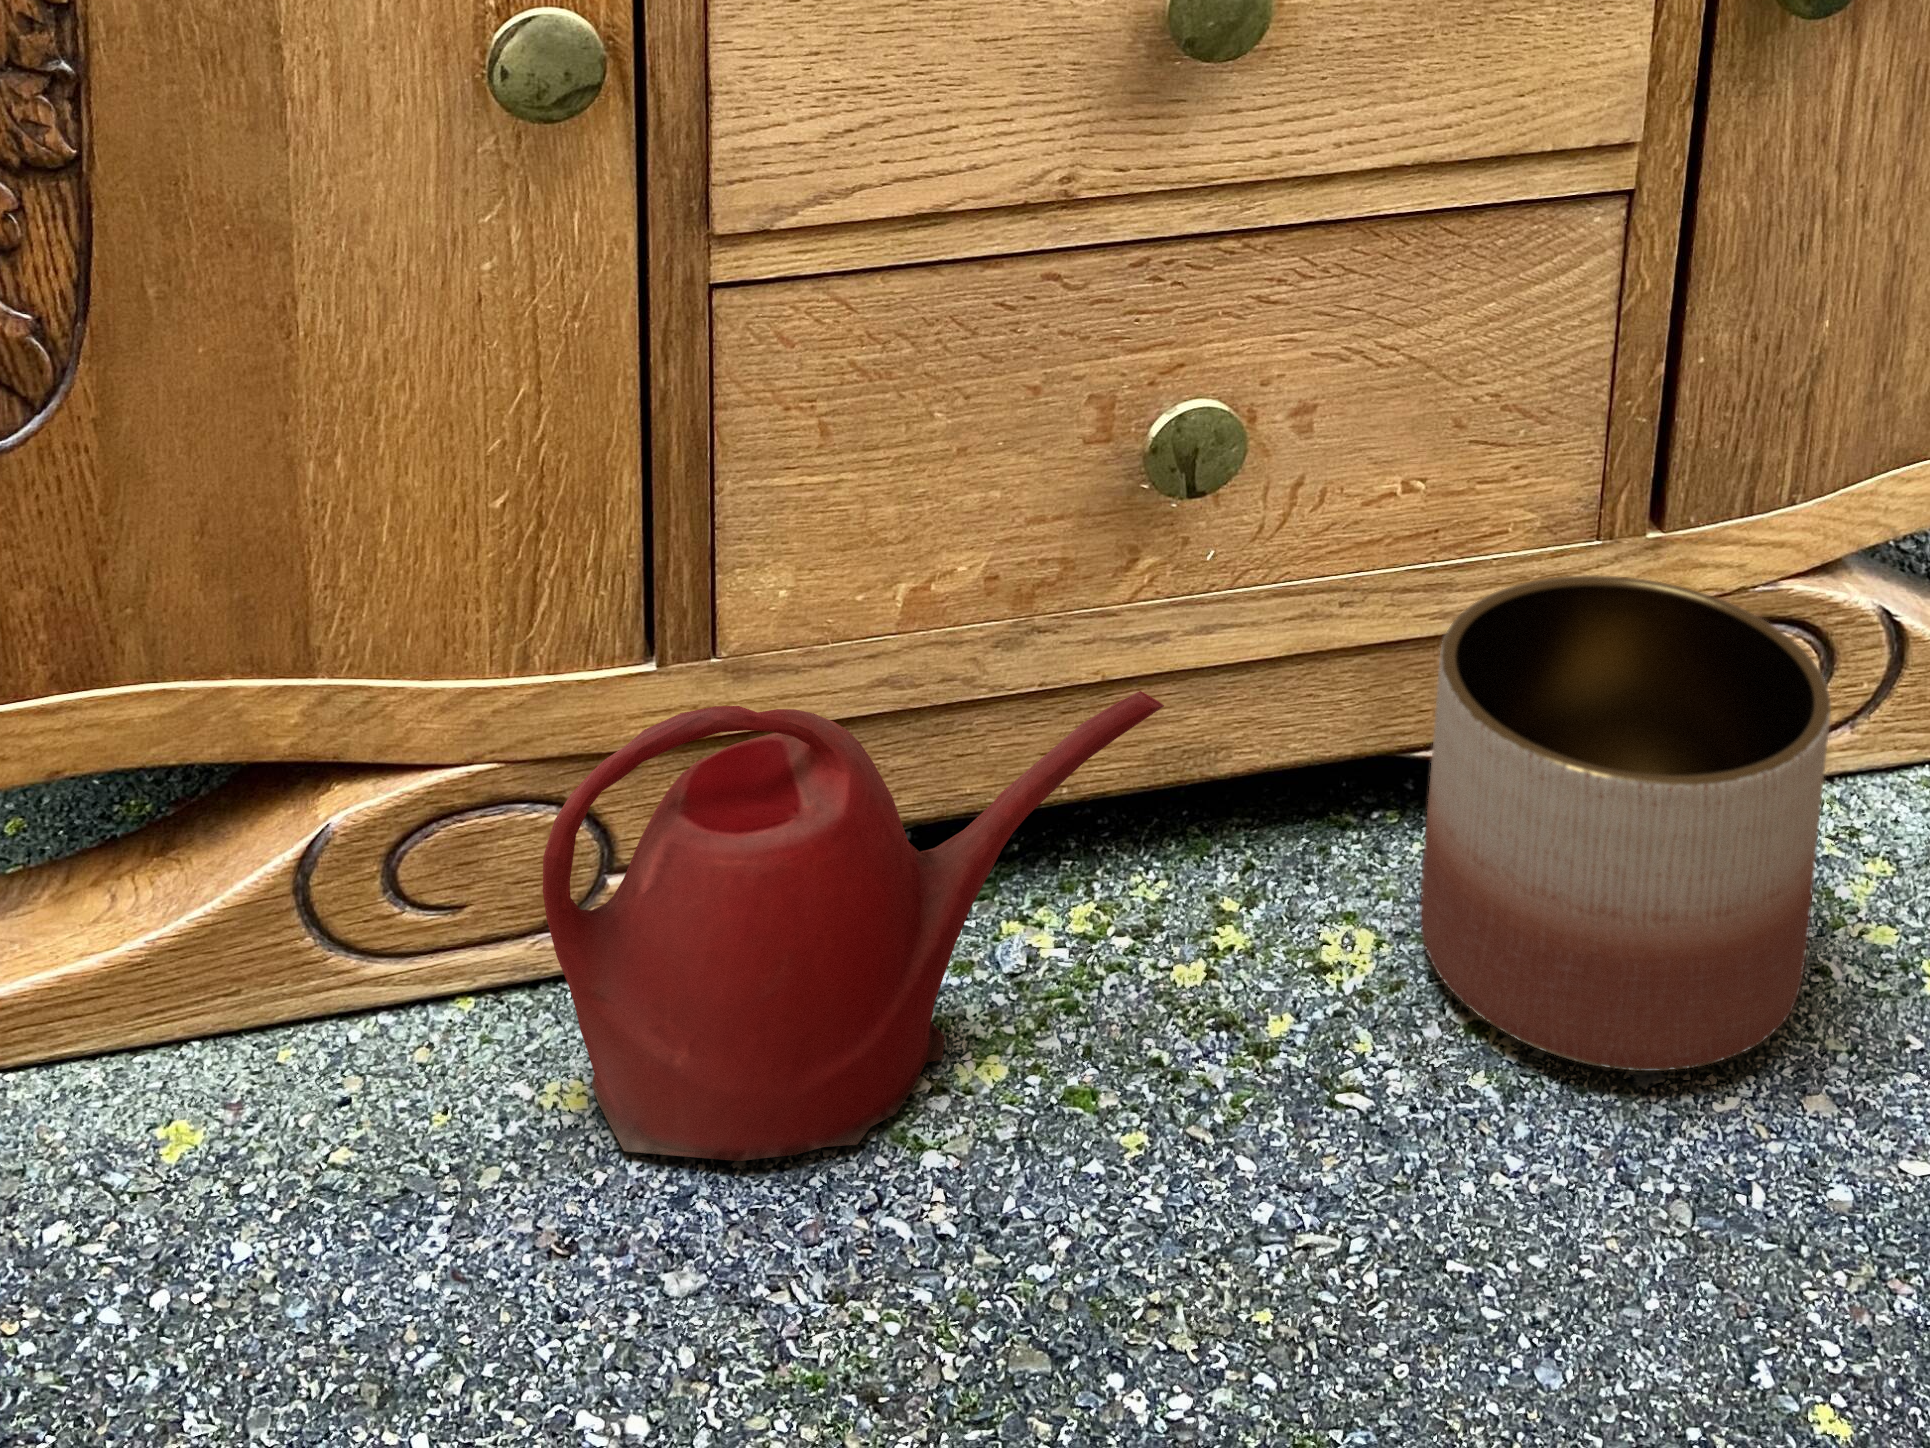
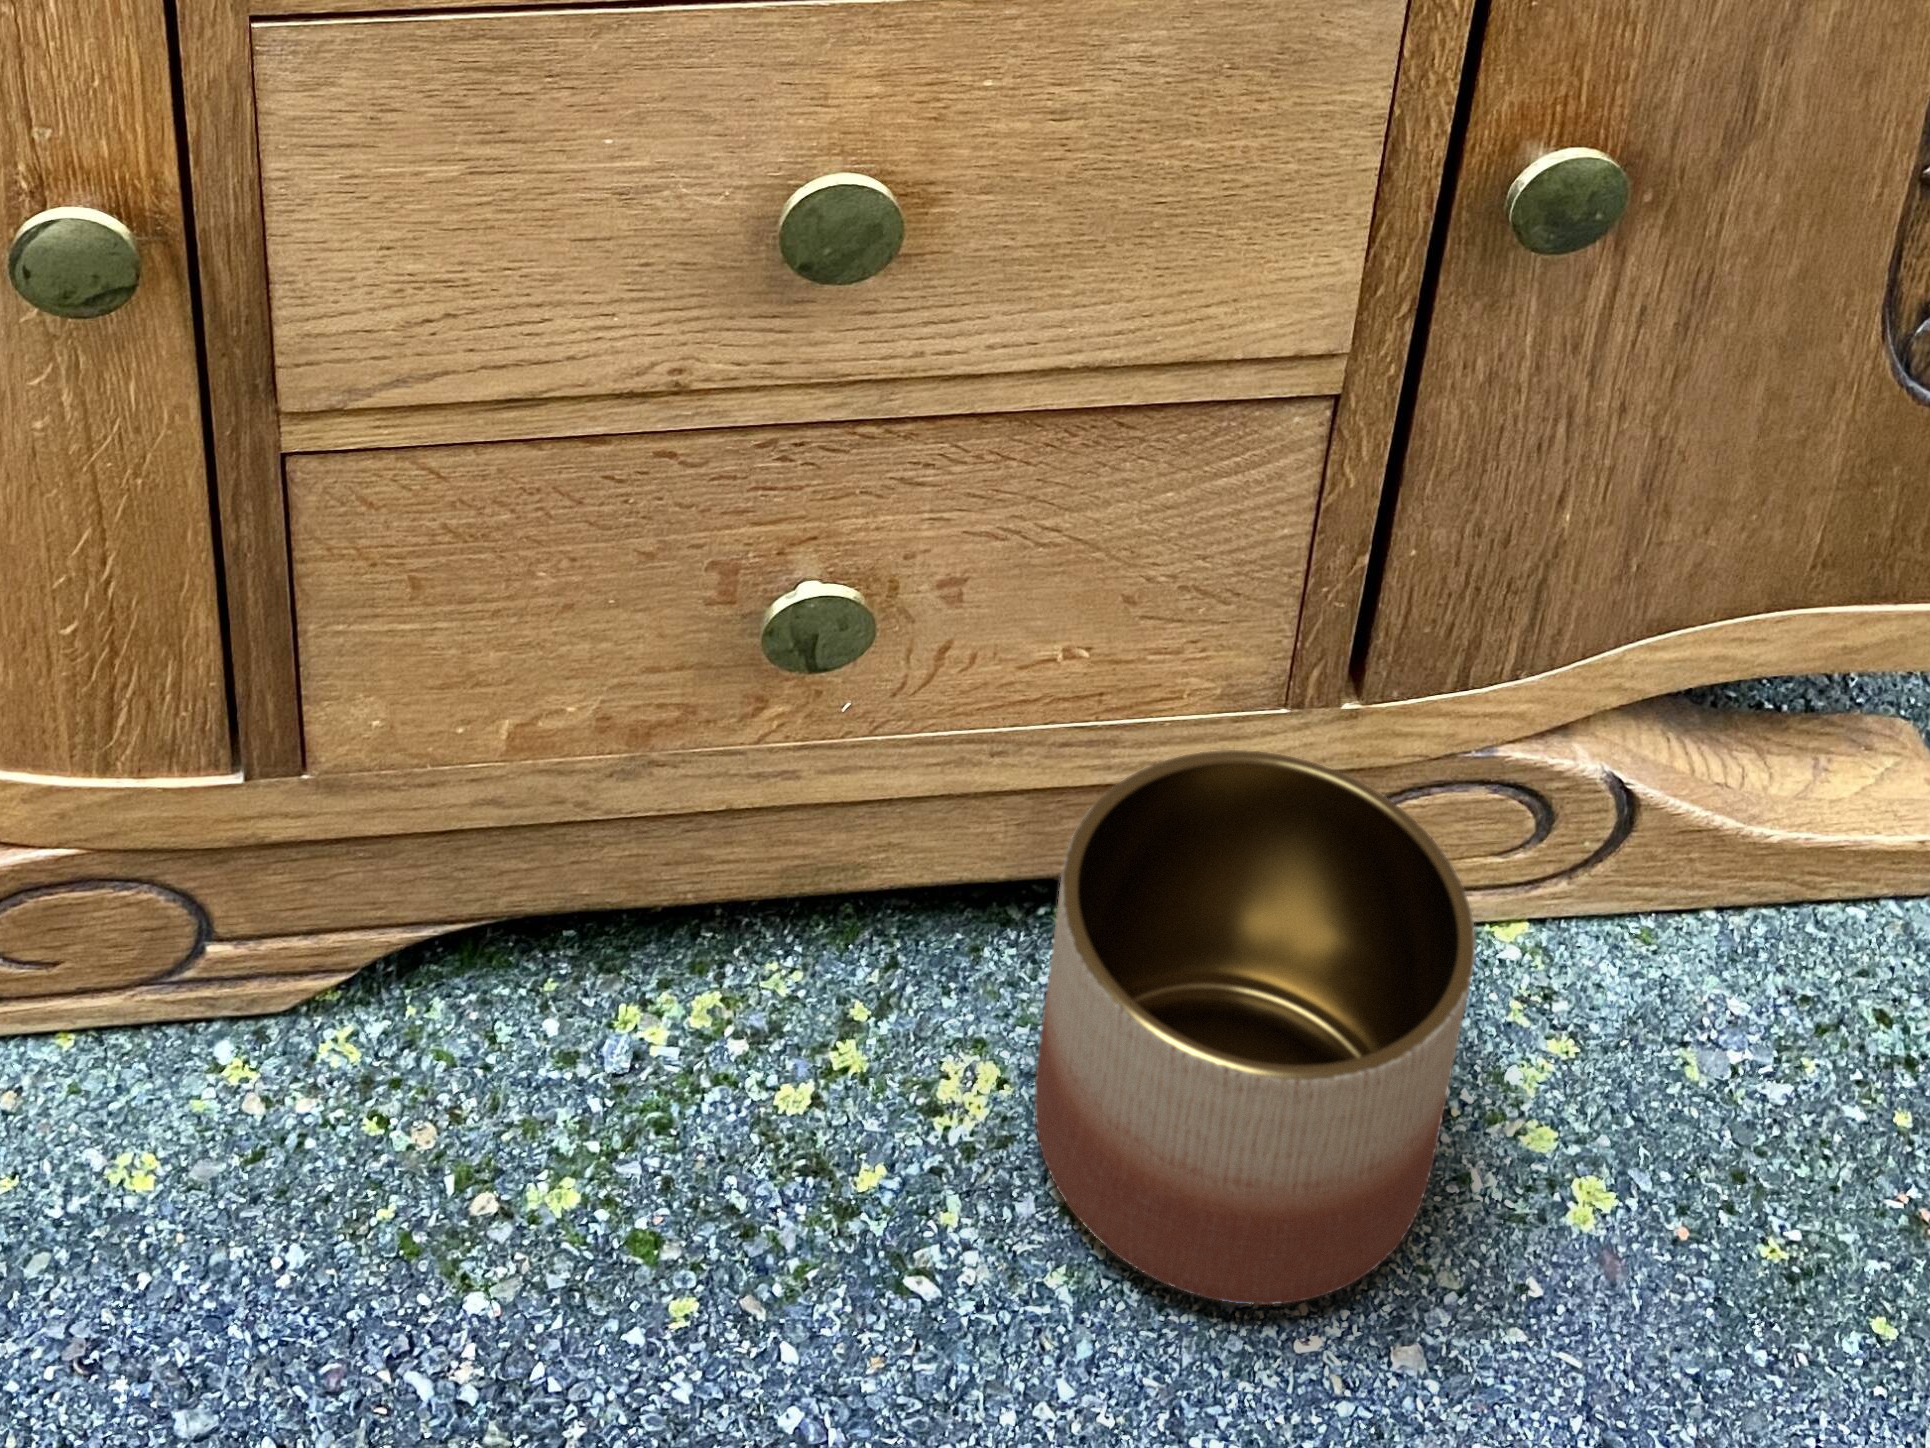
watering can: present [543,691,1164,1161] -> none [89,867,753,1283]

